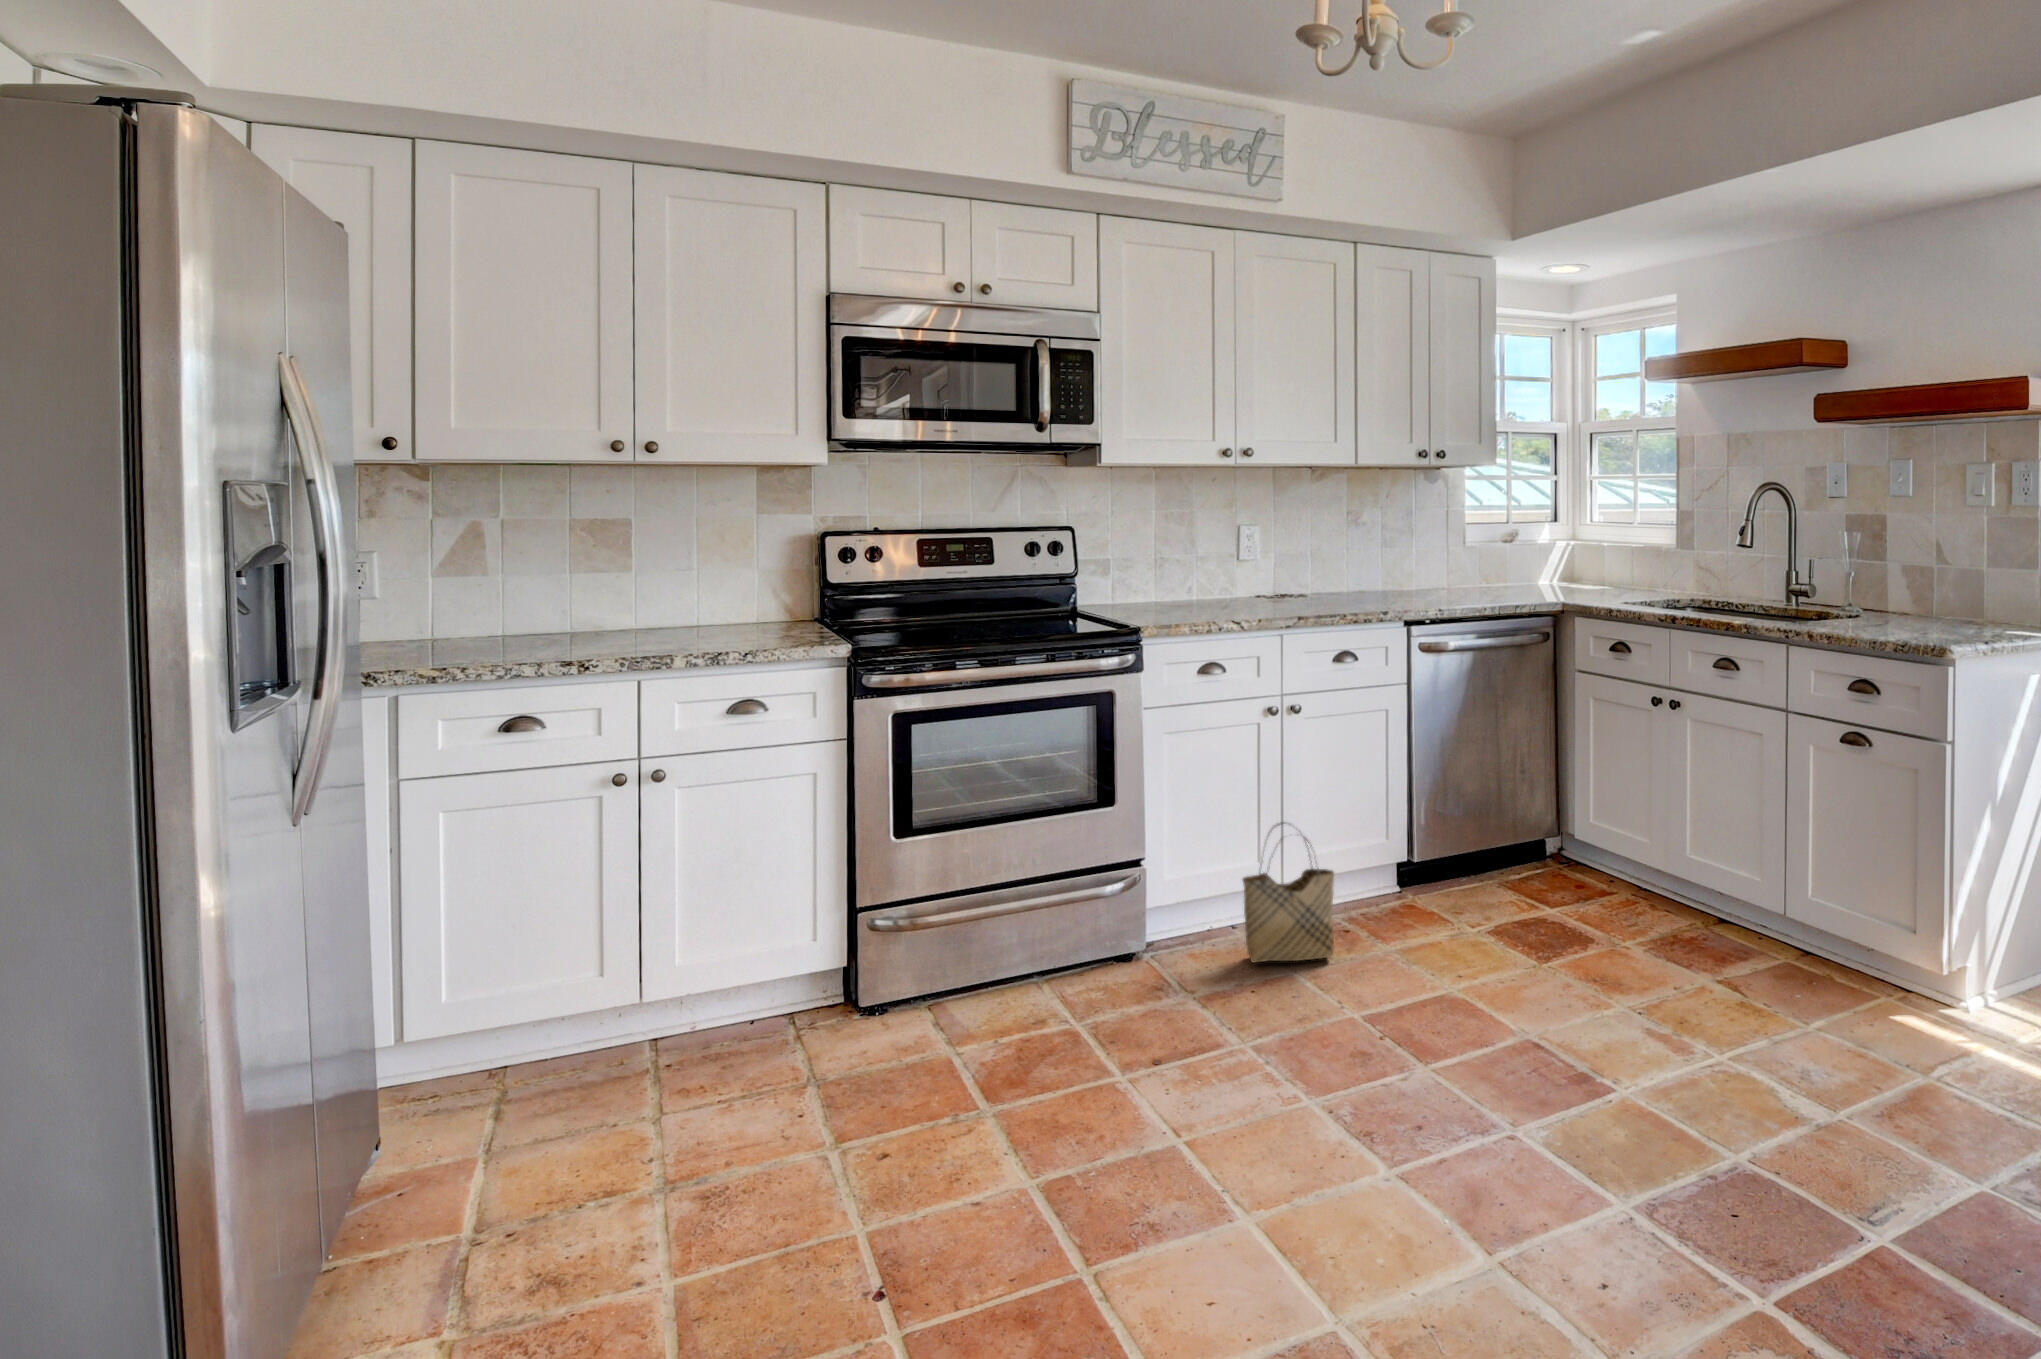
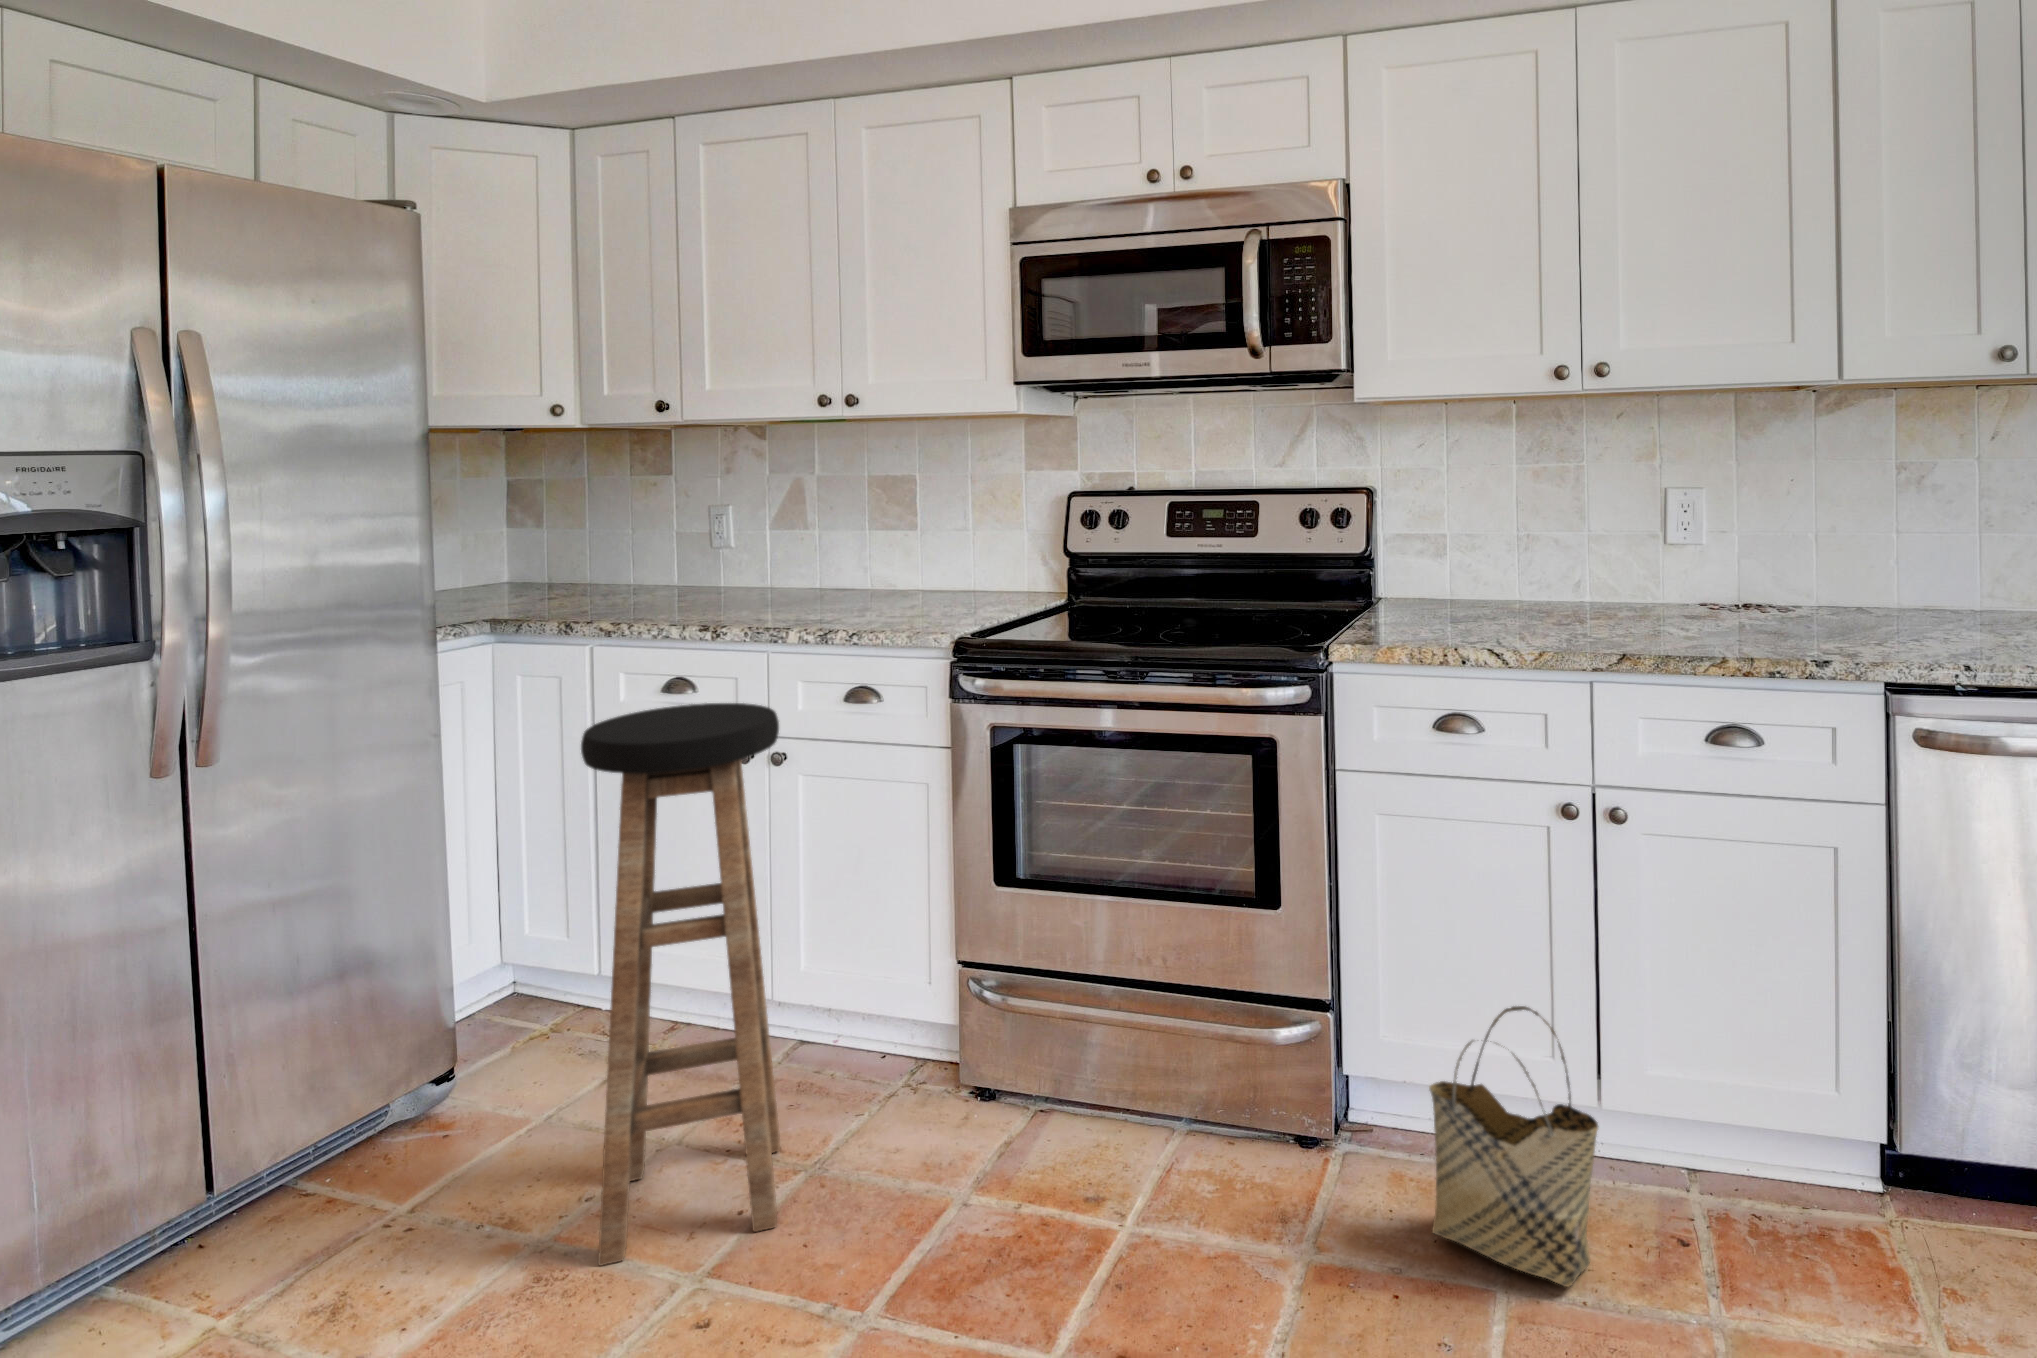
bar stool: none [655,706,854,1171] -> present [581,703,780,1266]

